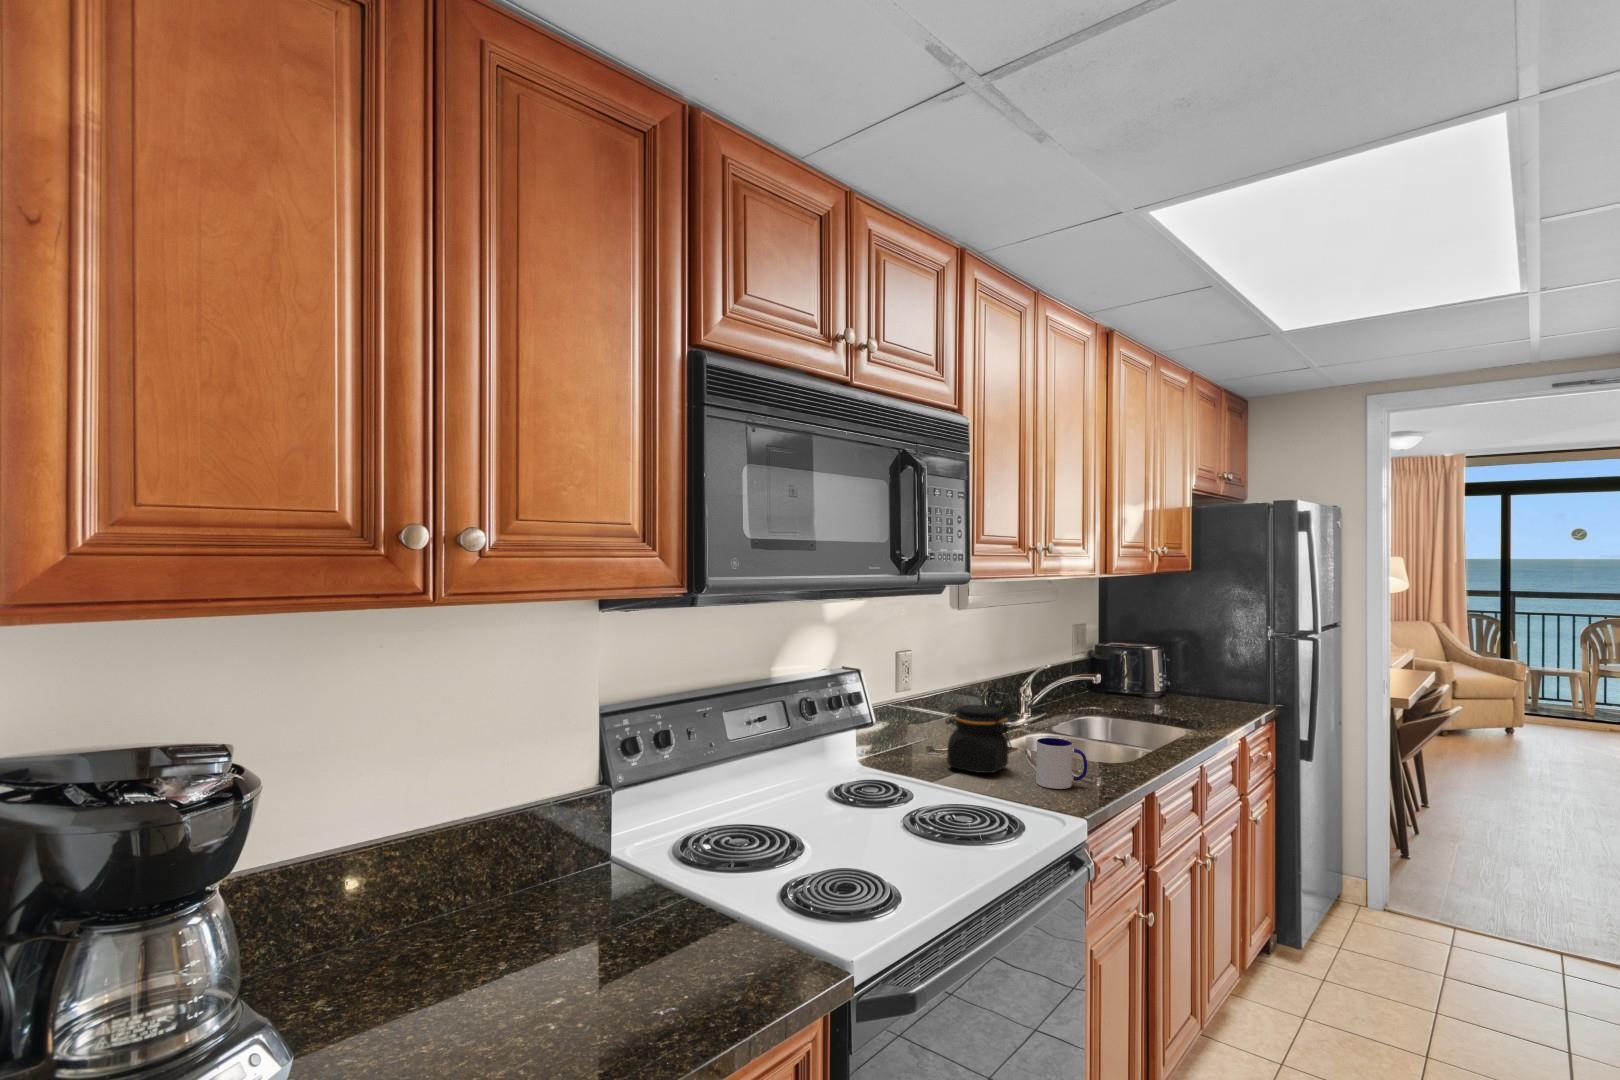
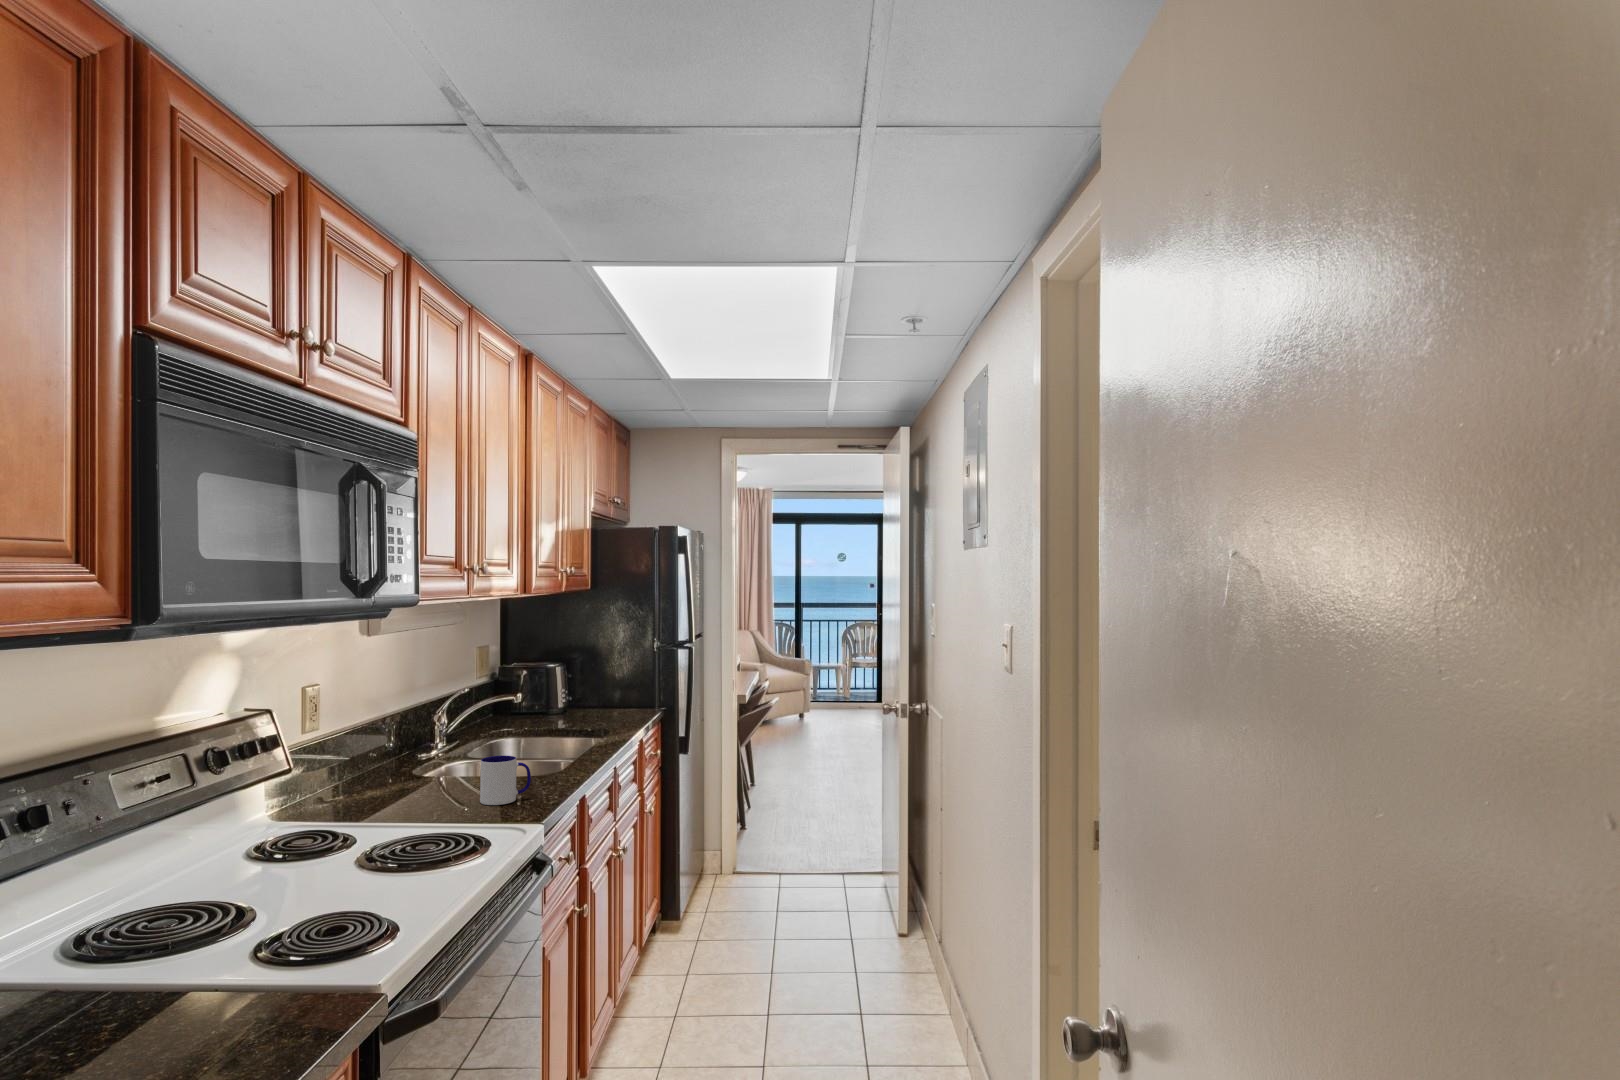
jar: present [946,705,1012,773] -> none [375,734,452,805]

